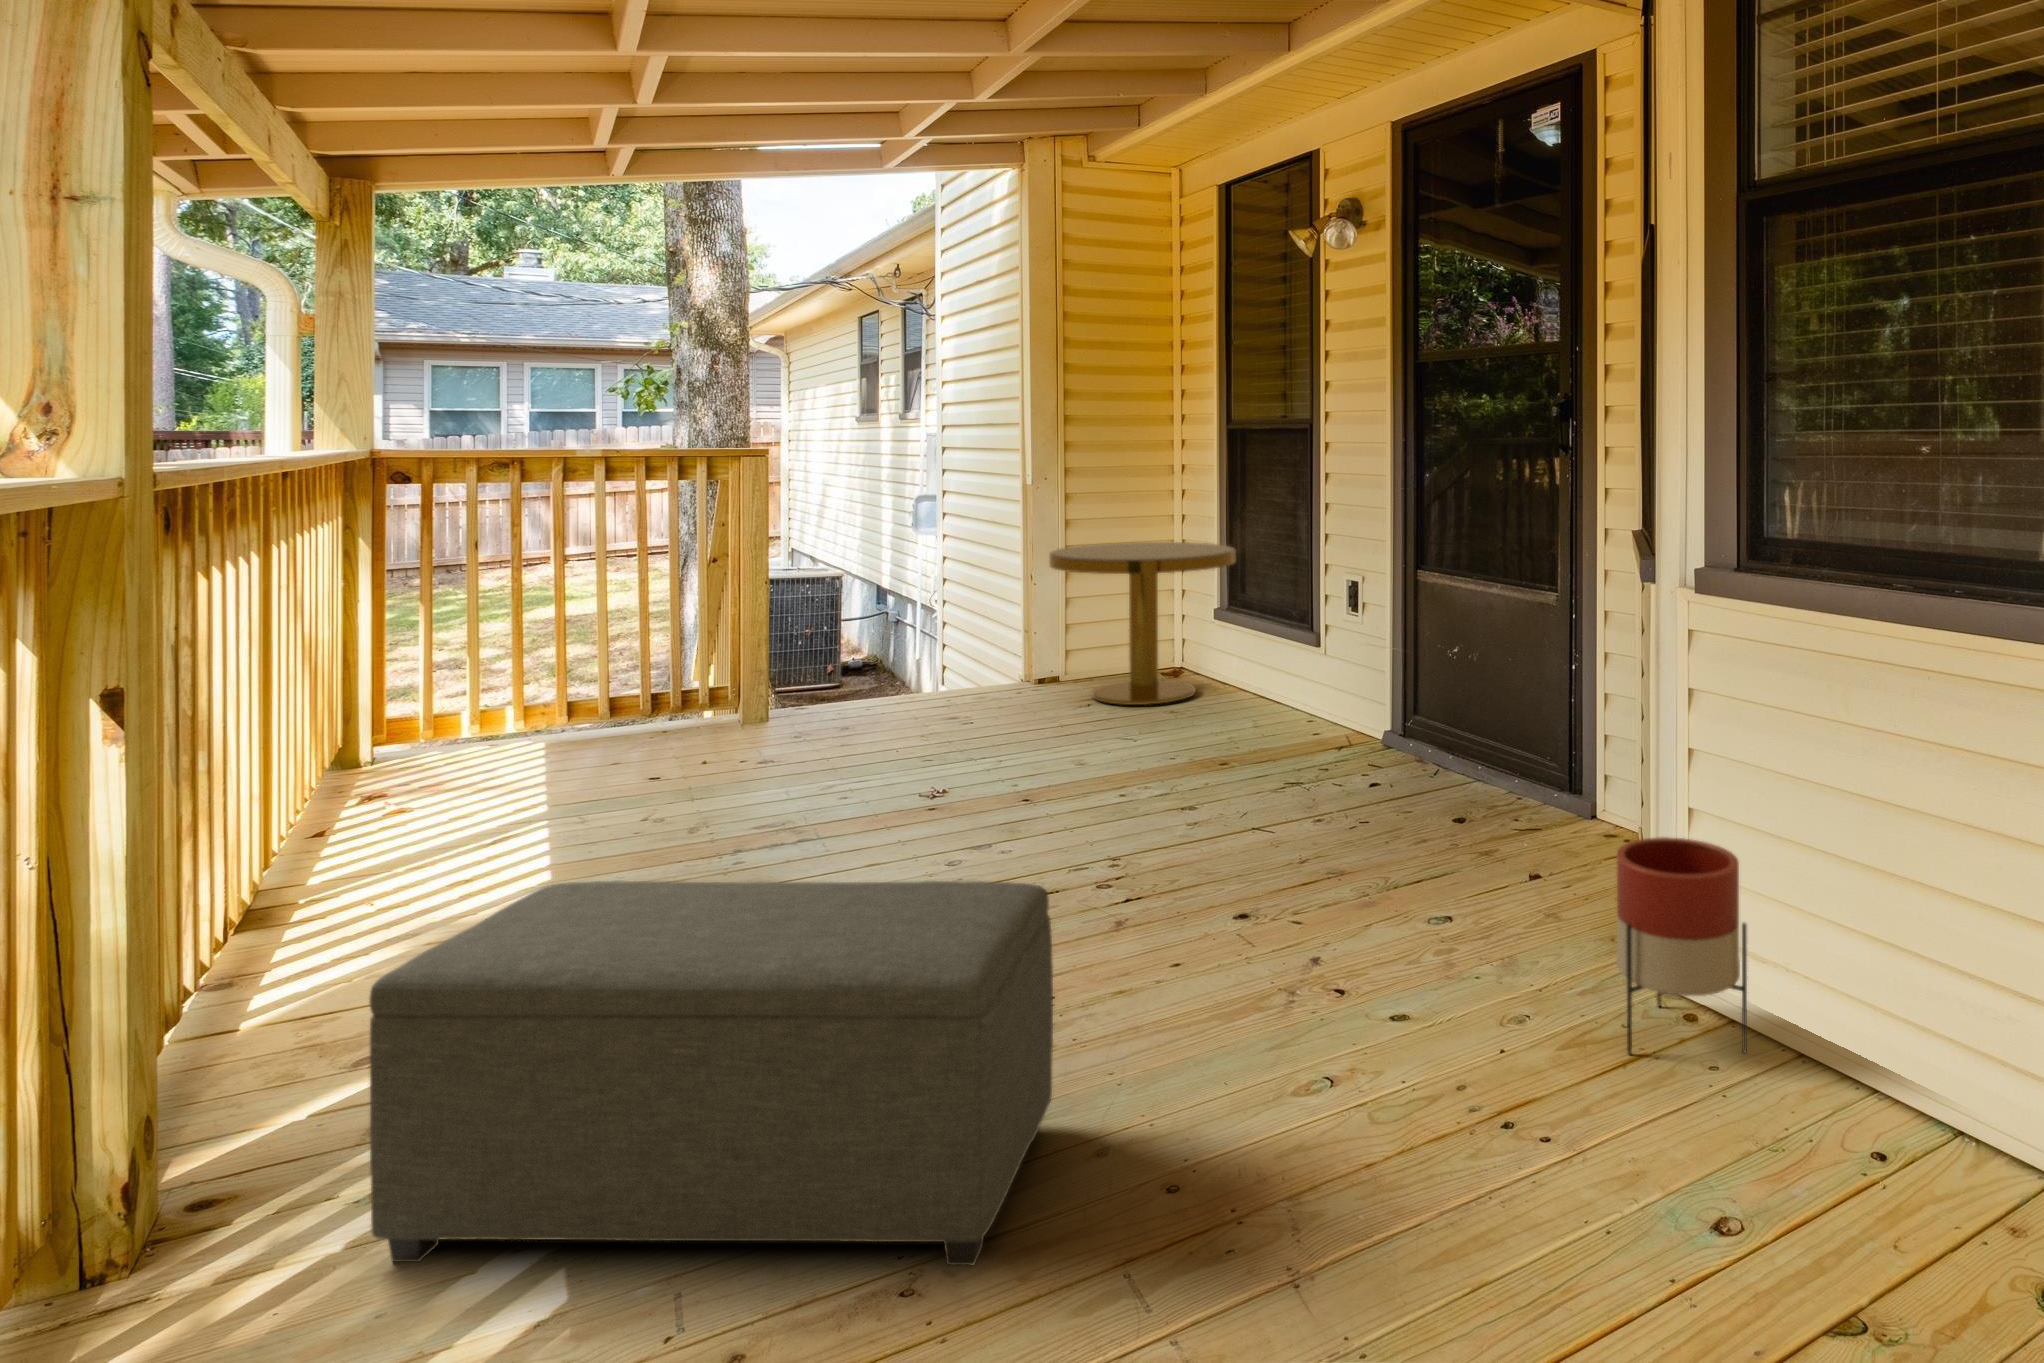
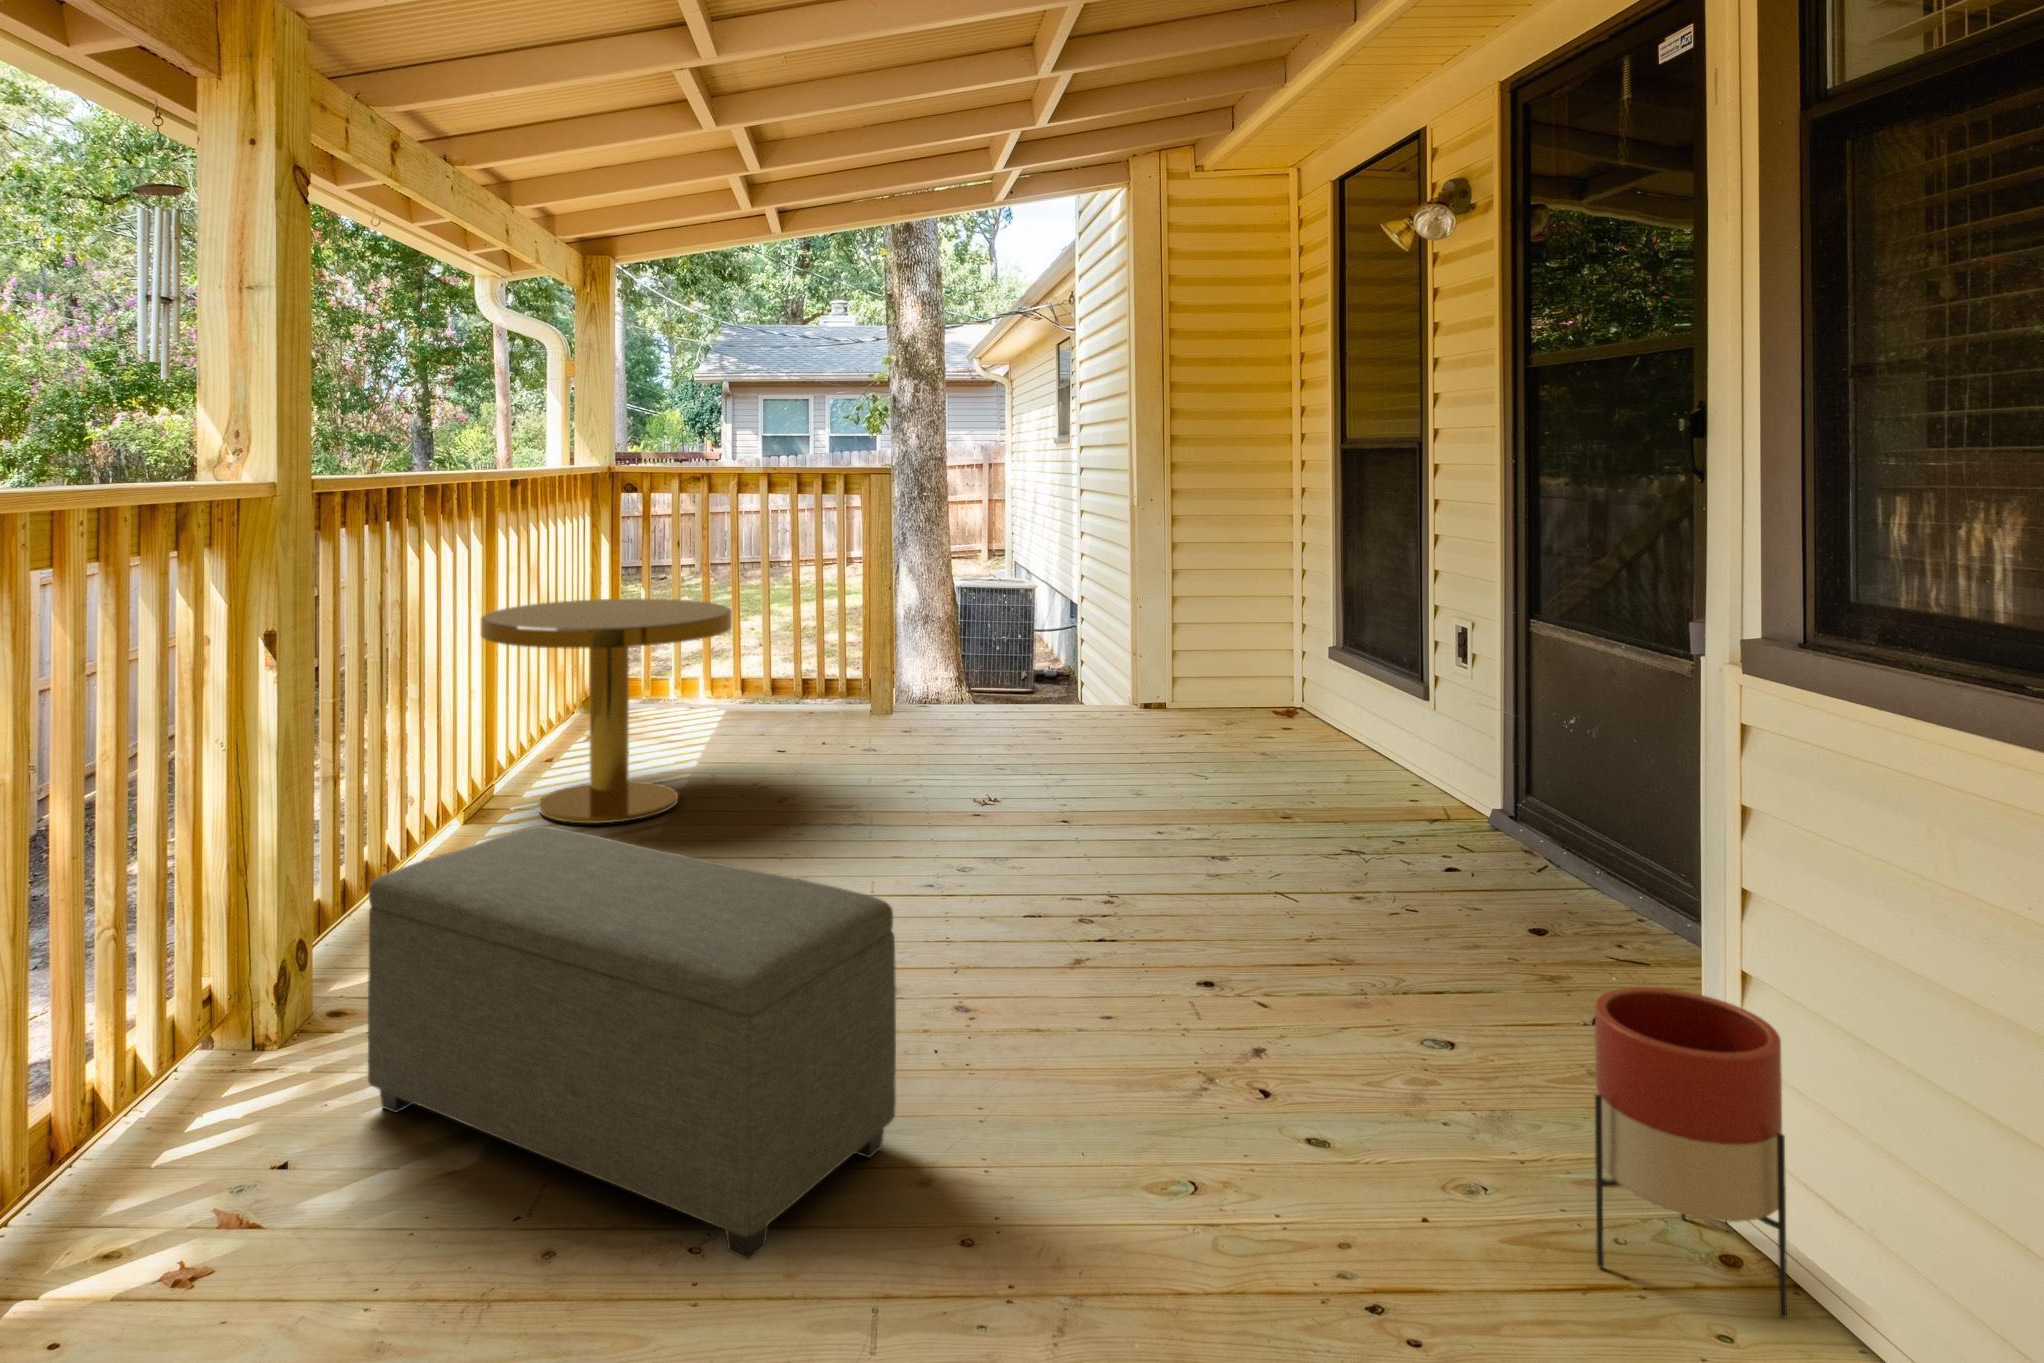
side table: present [1049,542,1235,705] -> present [481,599,732,823]

